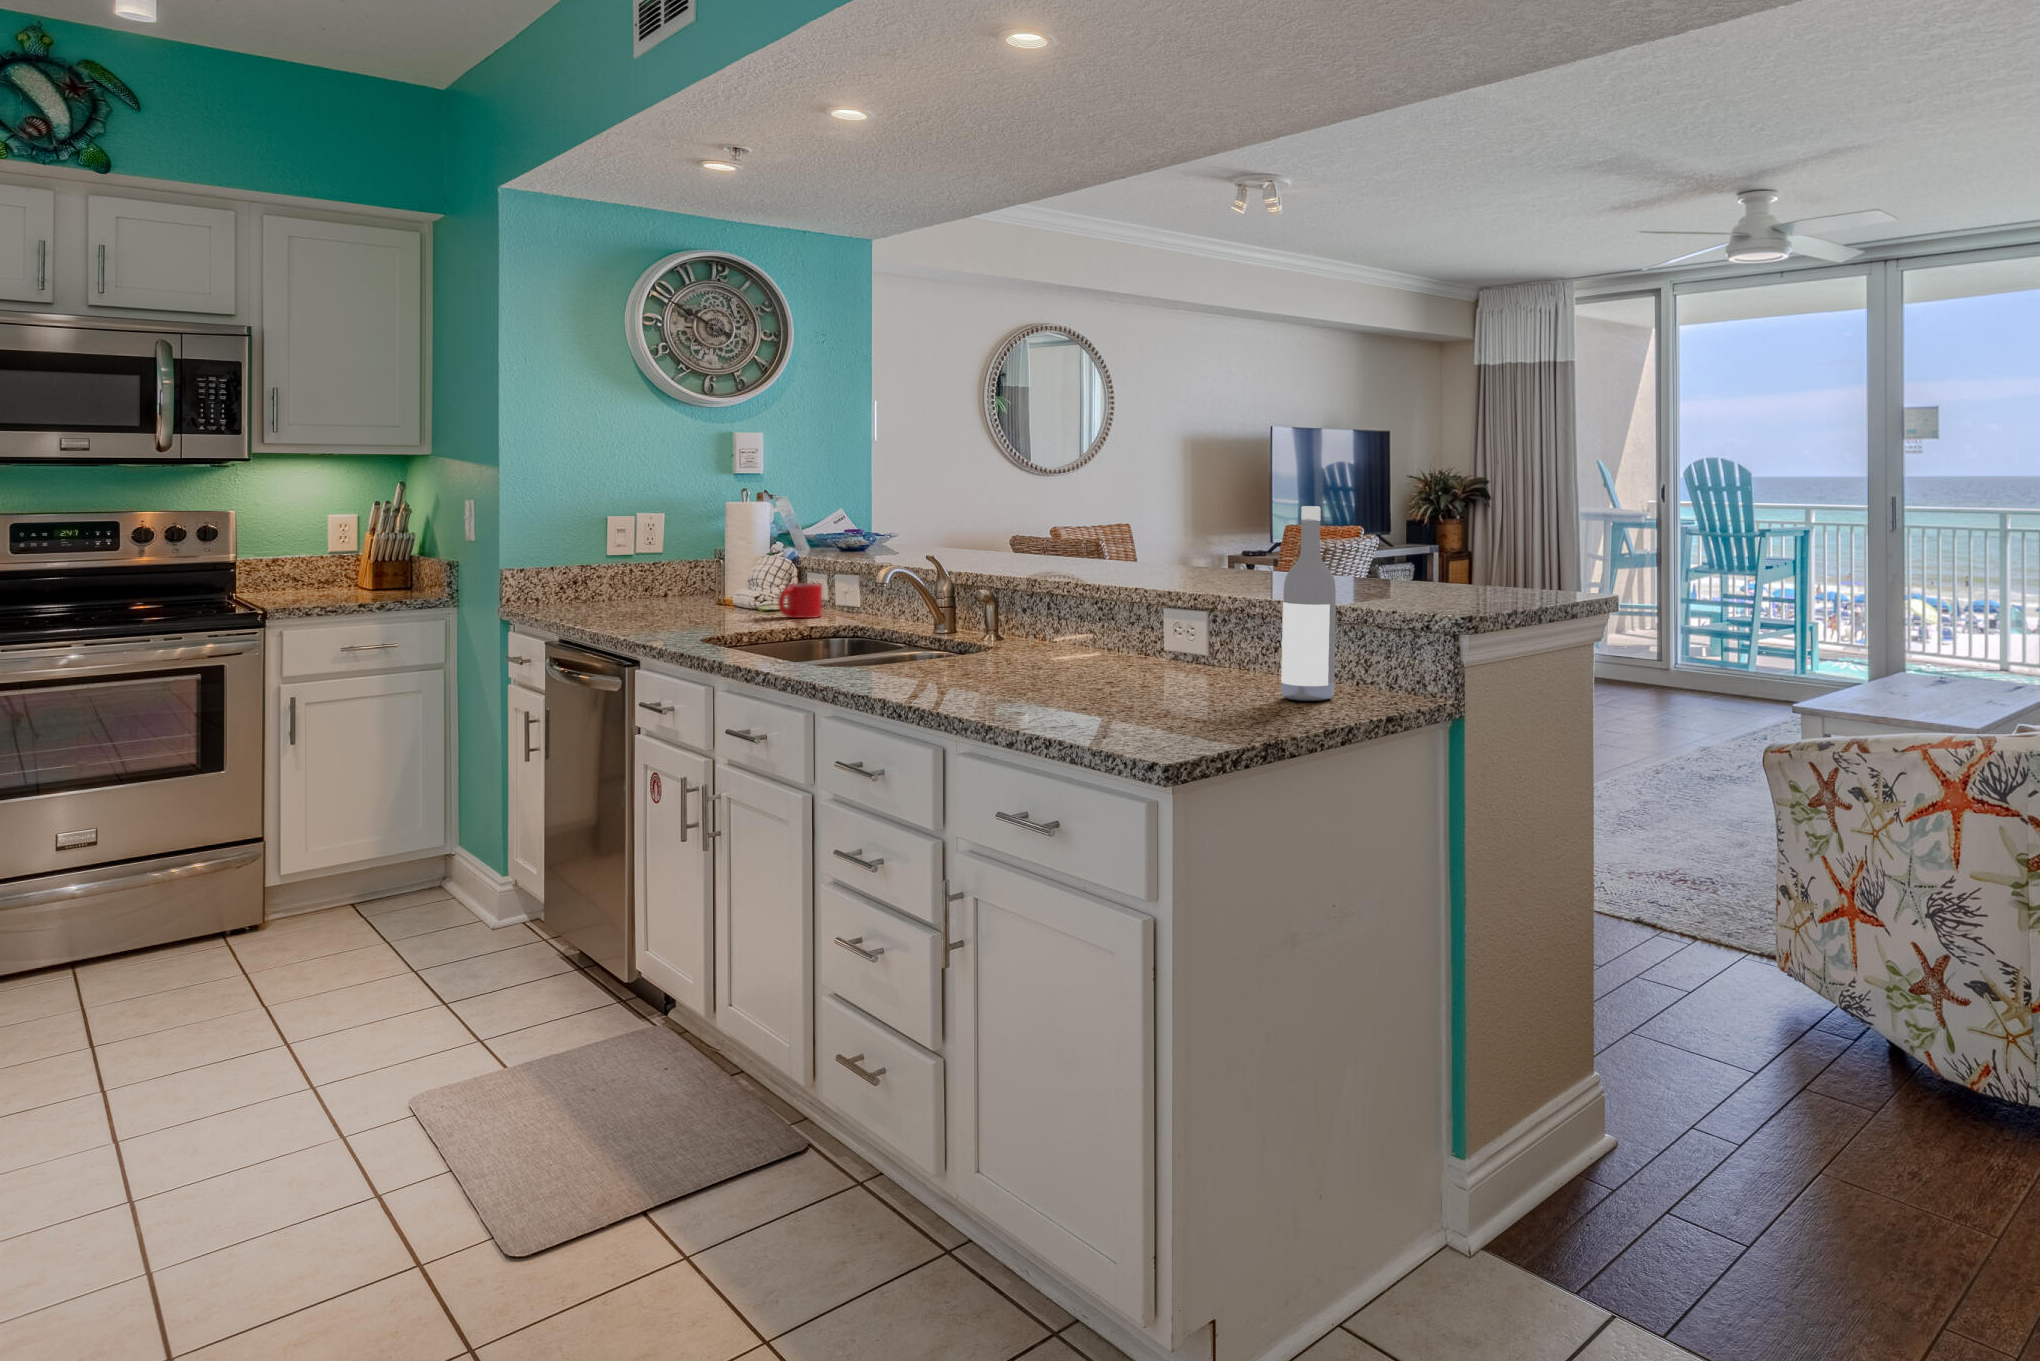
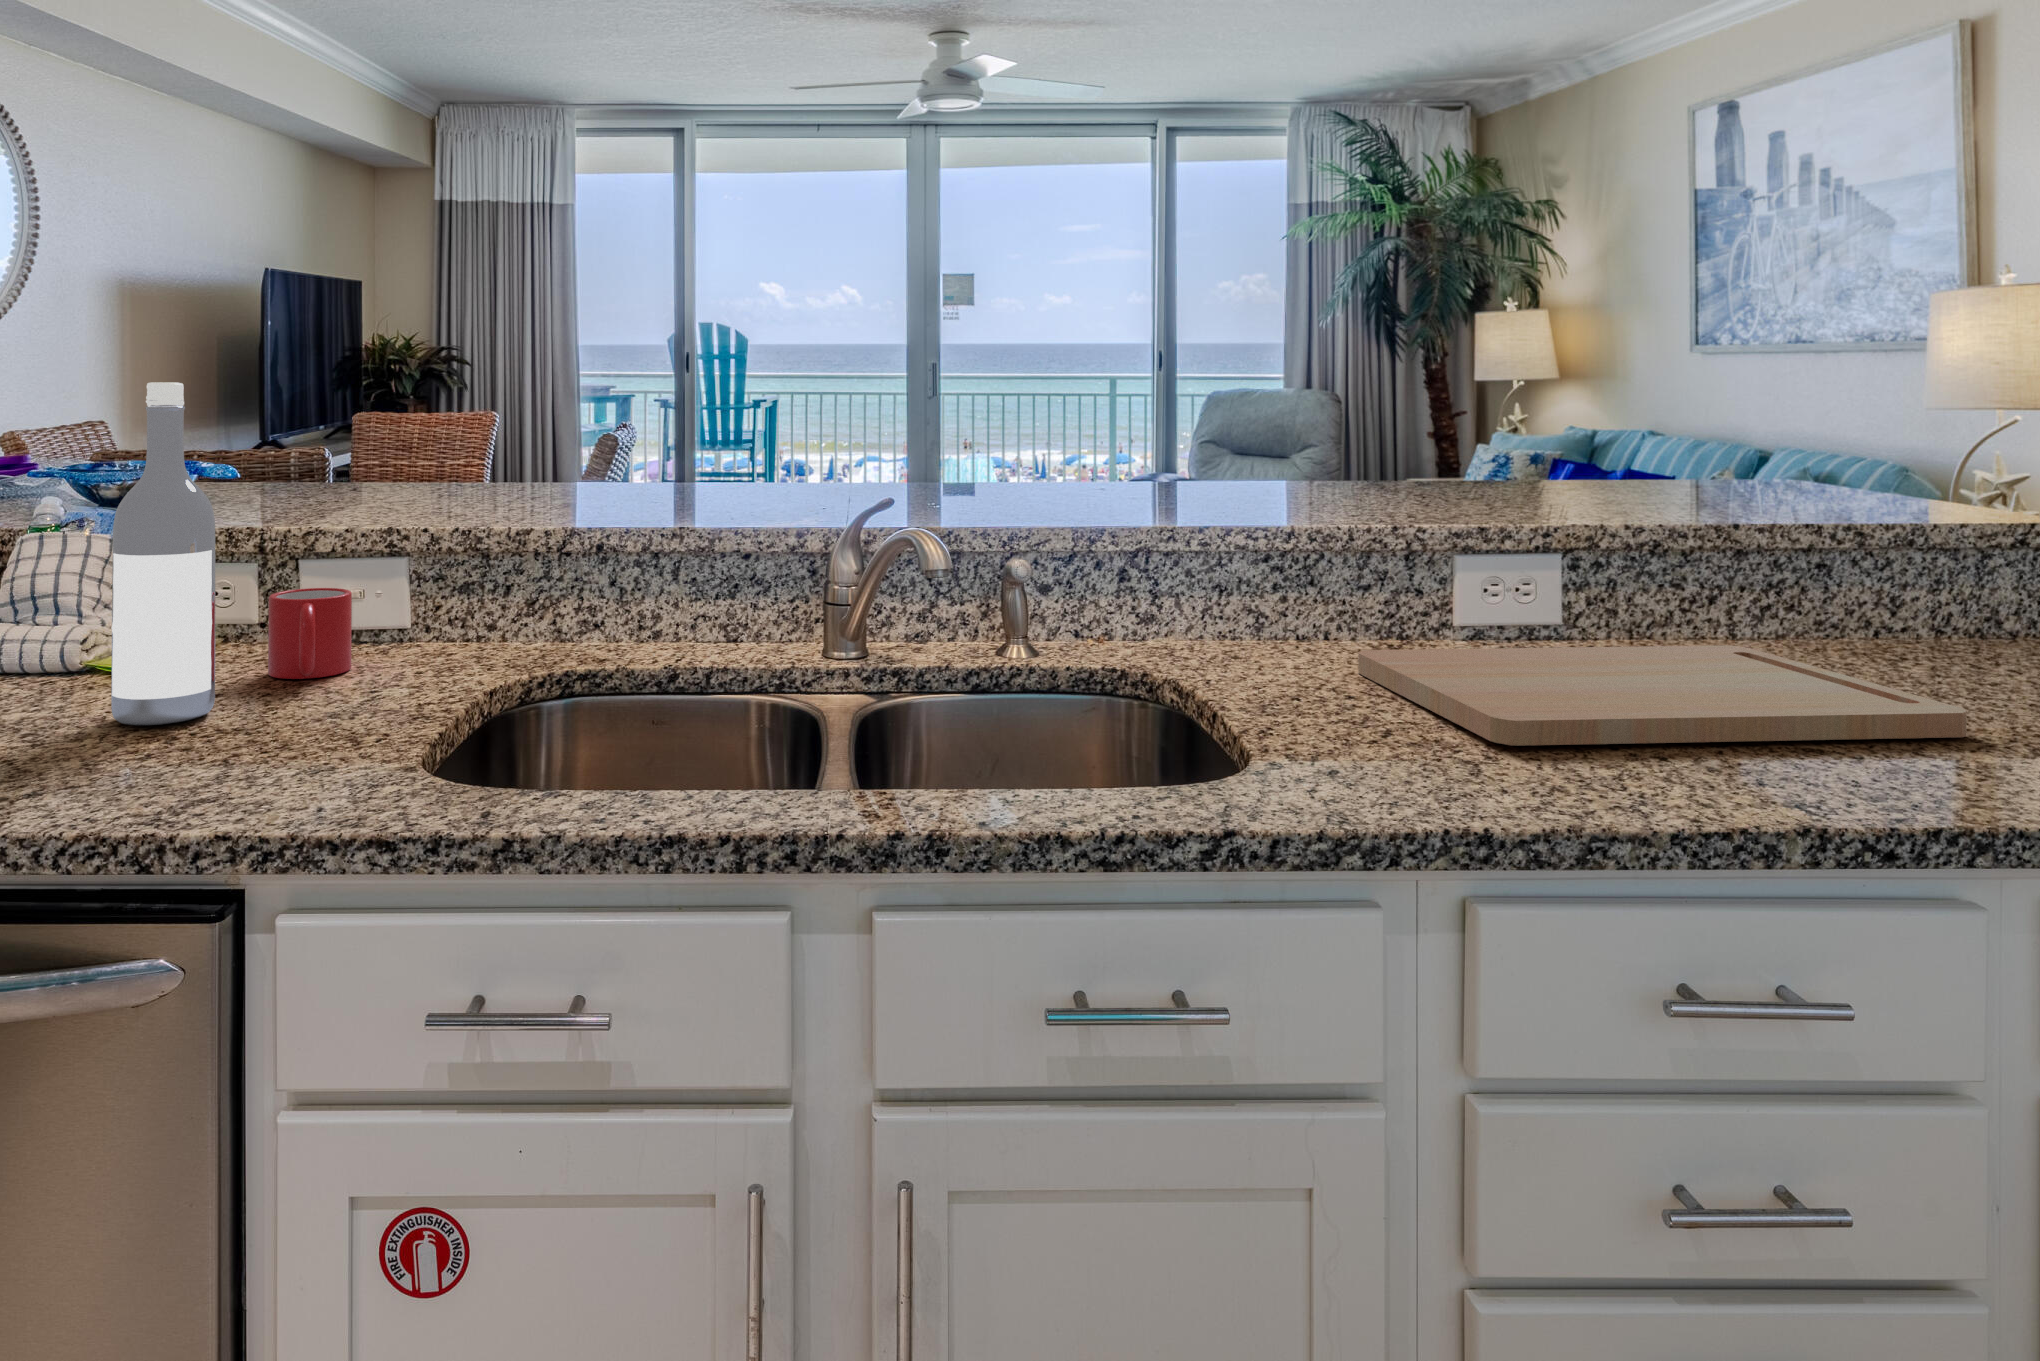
wine bottle: present [1281,506,1336,701] -> present [111,382,215,725]
cutting board: none [935,649,1220,703] -> present [1358,645,1966,746]

